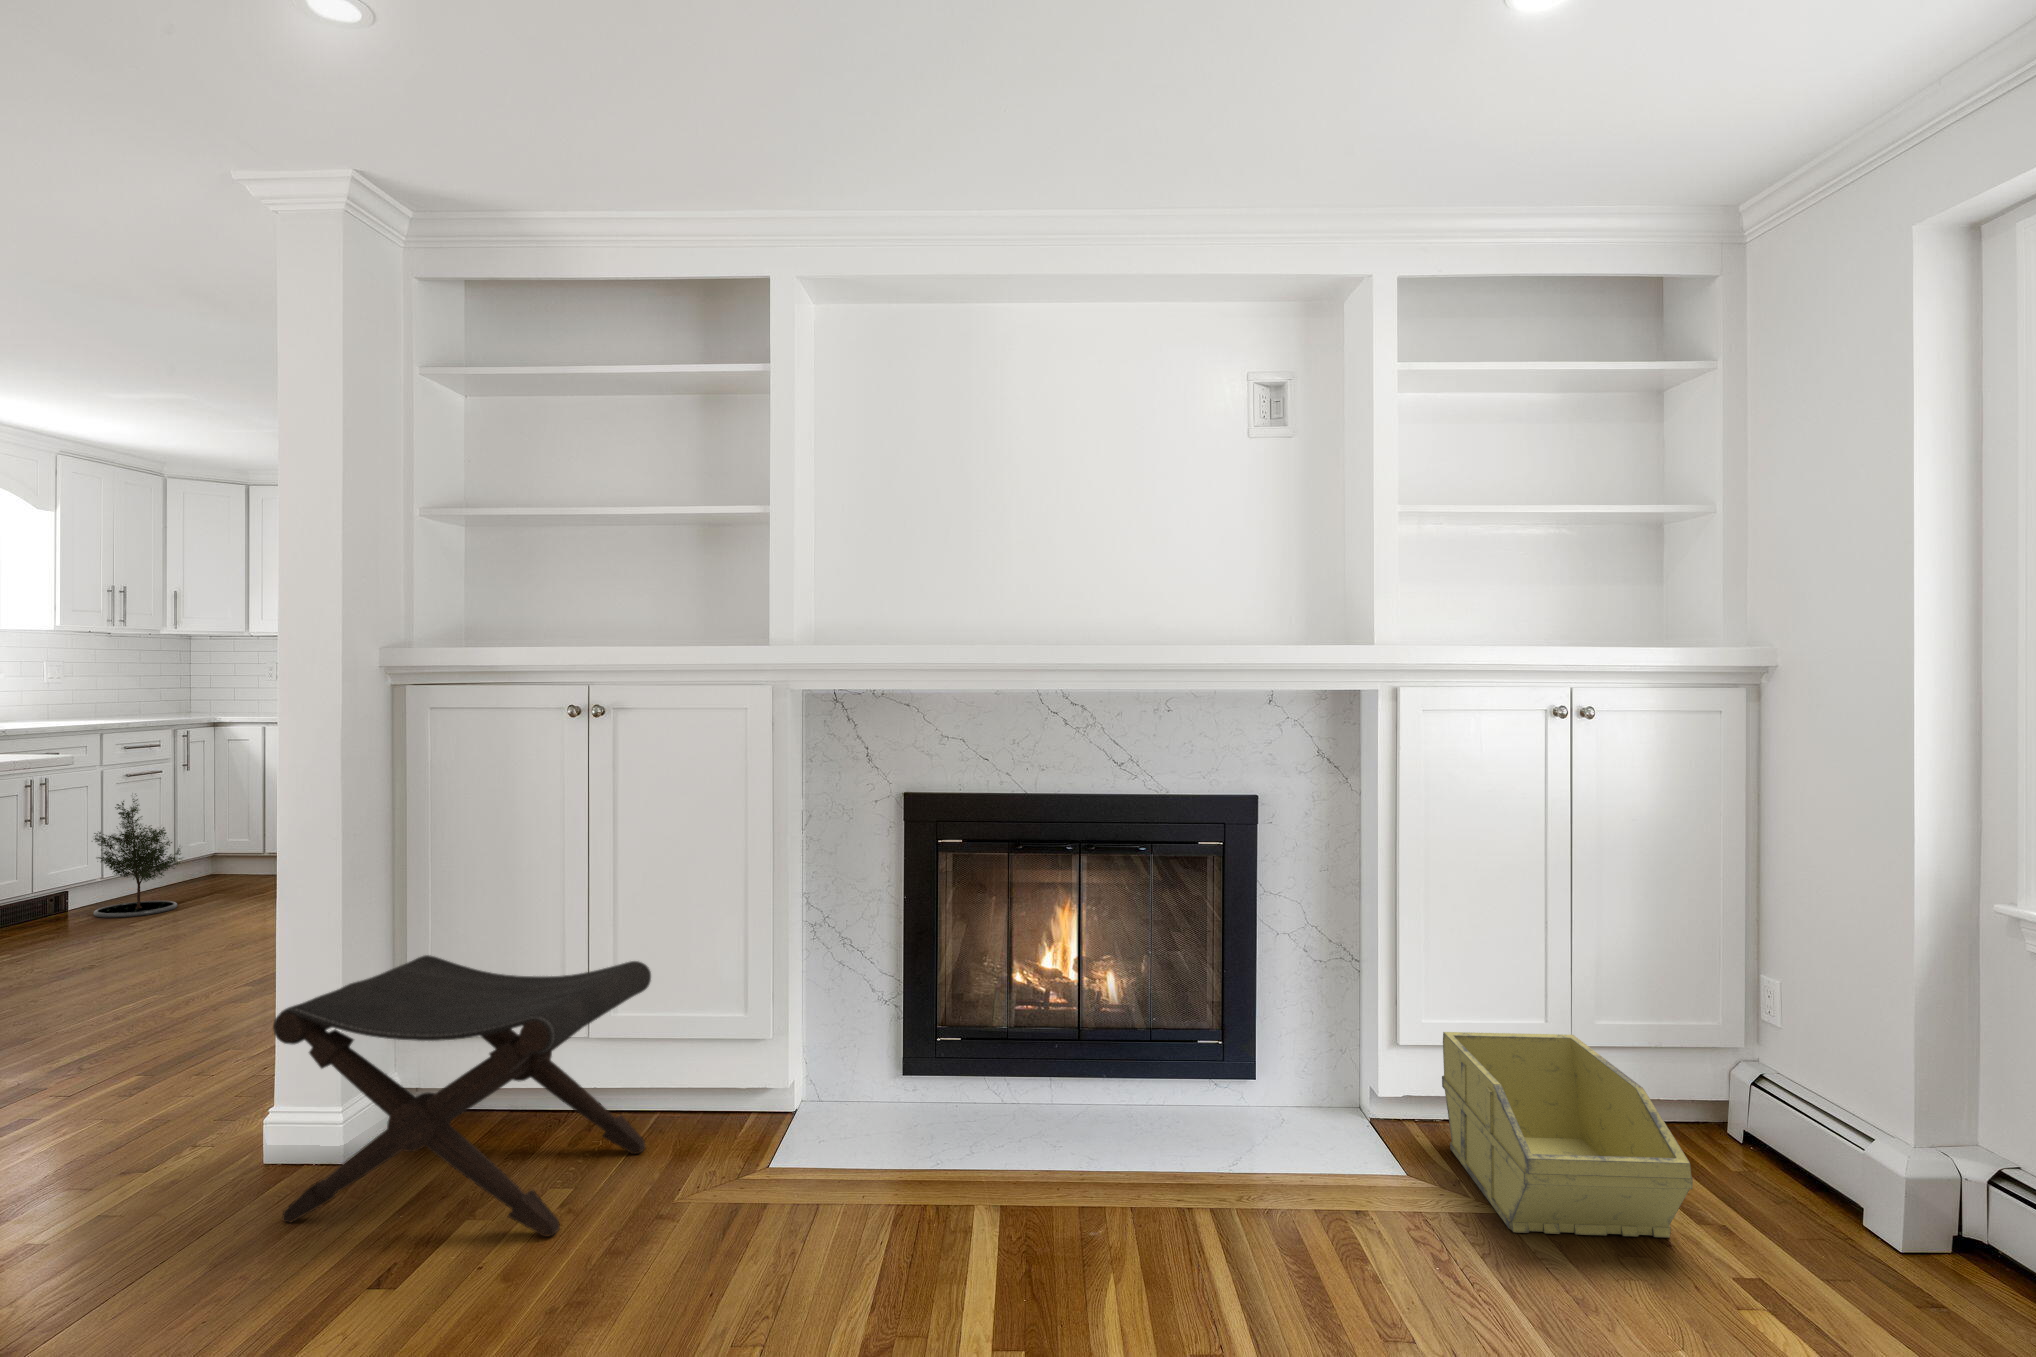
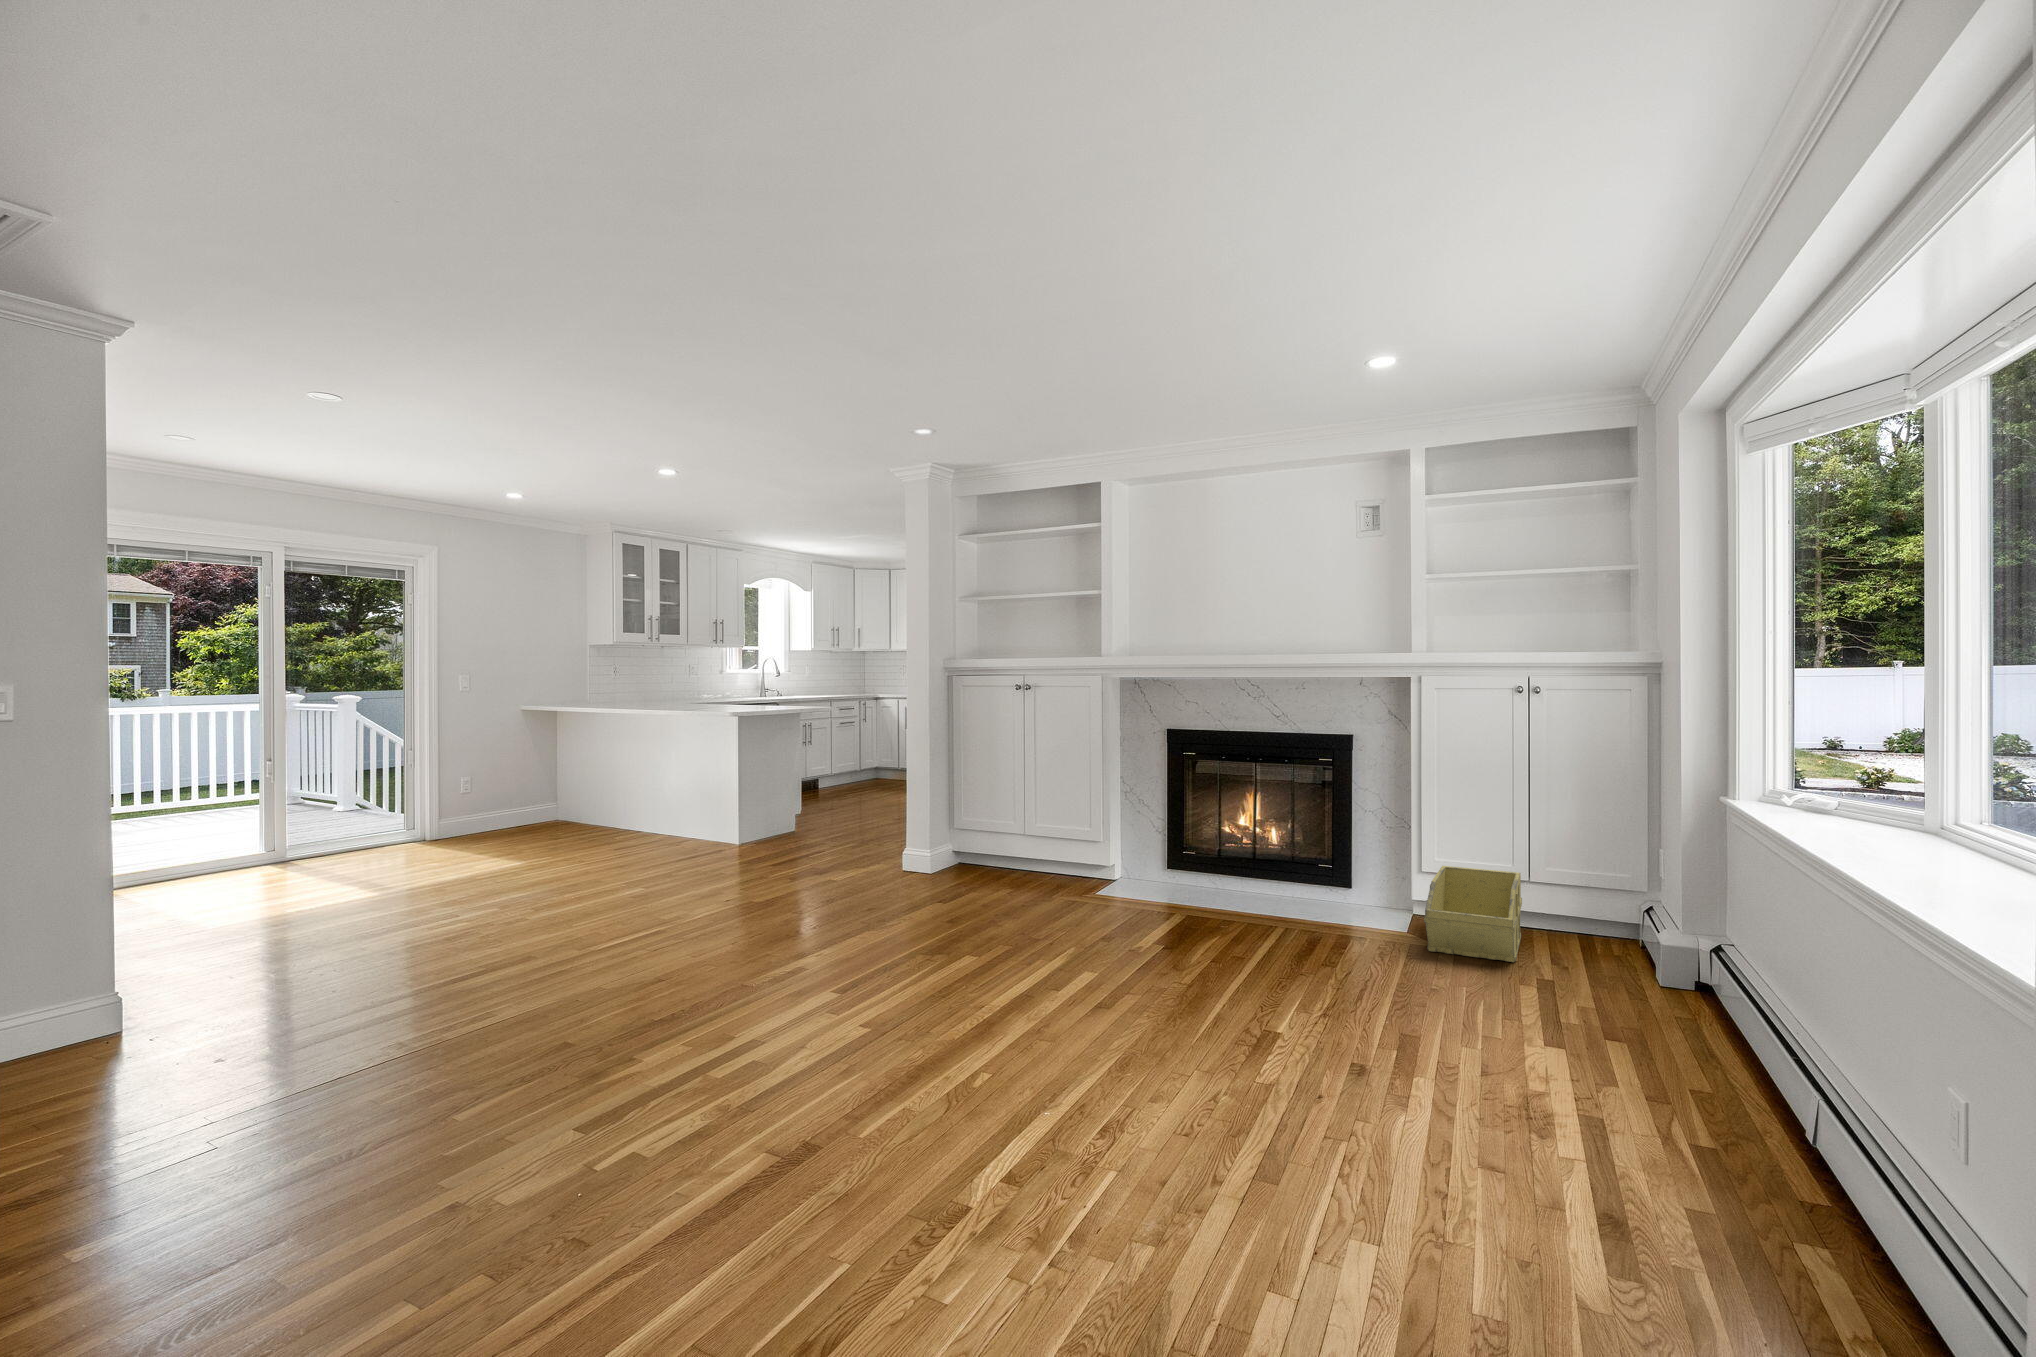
potted tree: present [94,795,182,918] -> none [828,732,866,794]
footstool: present [273,955,651,1237] -> none [905,795,1047,902]

